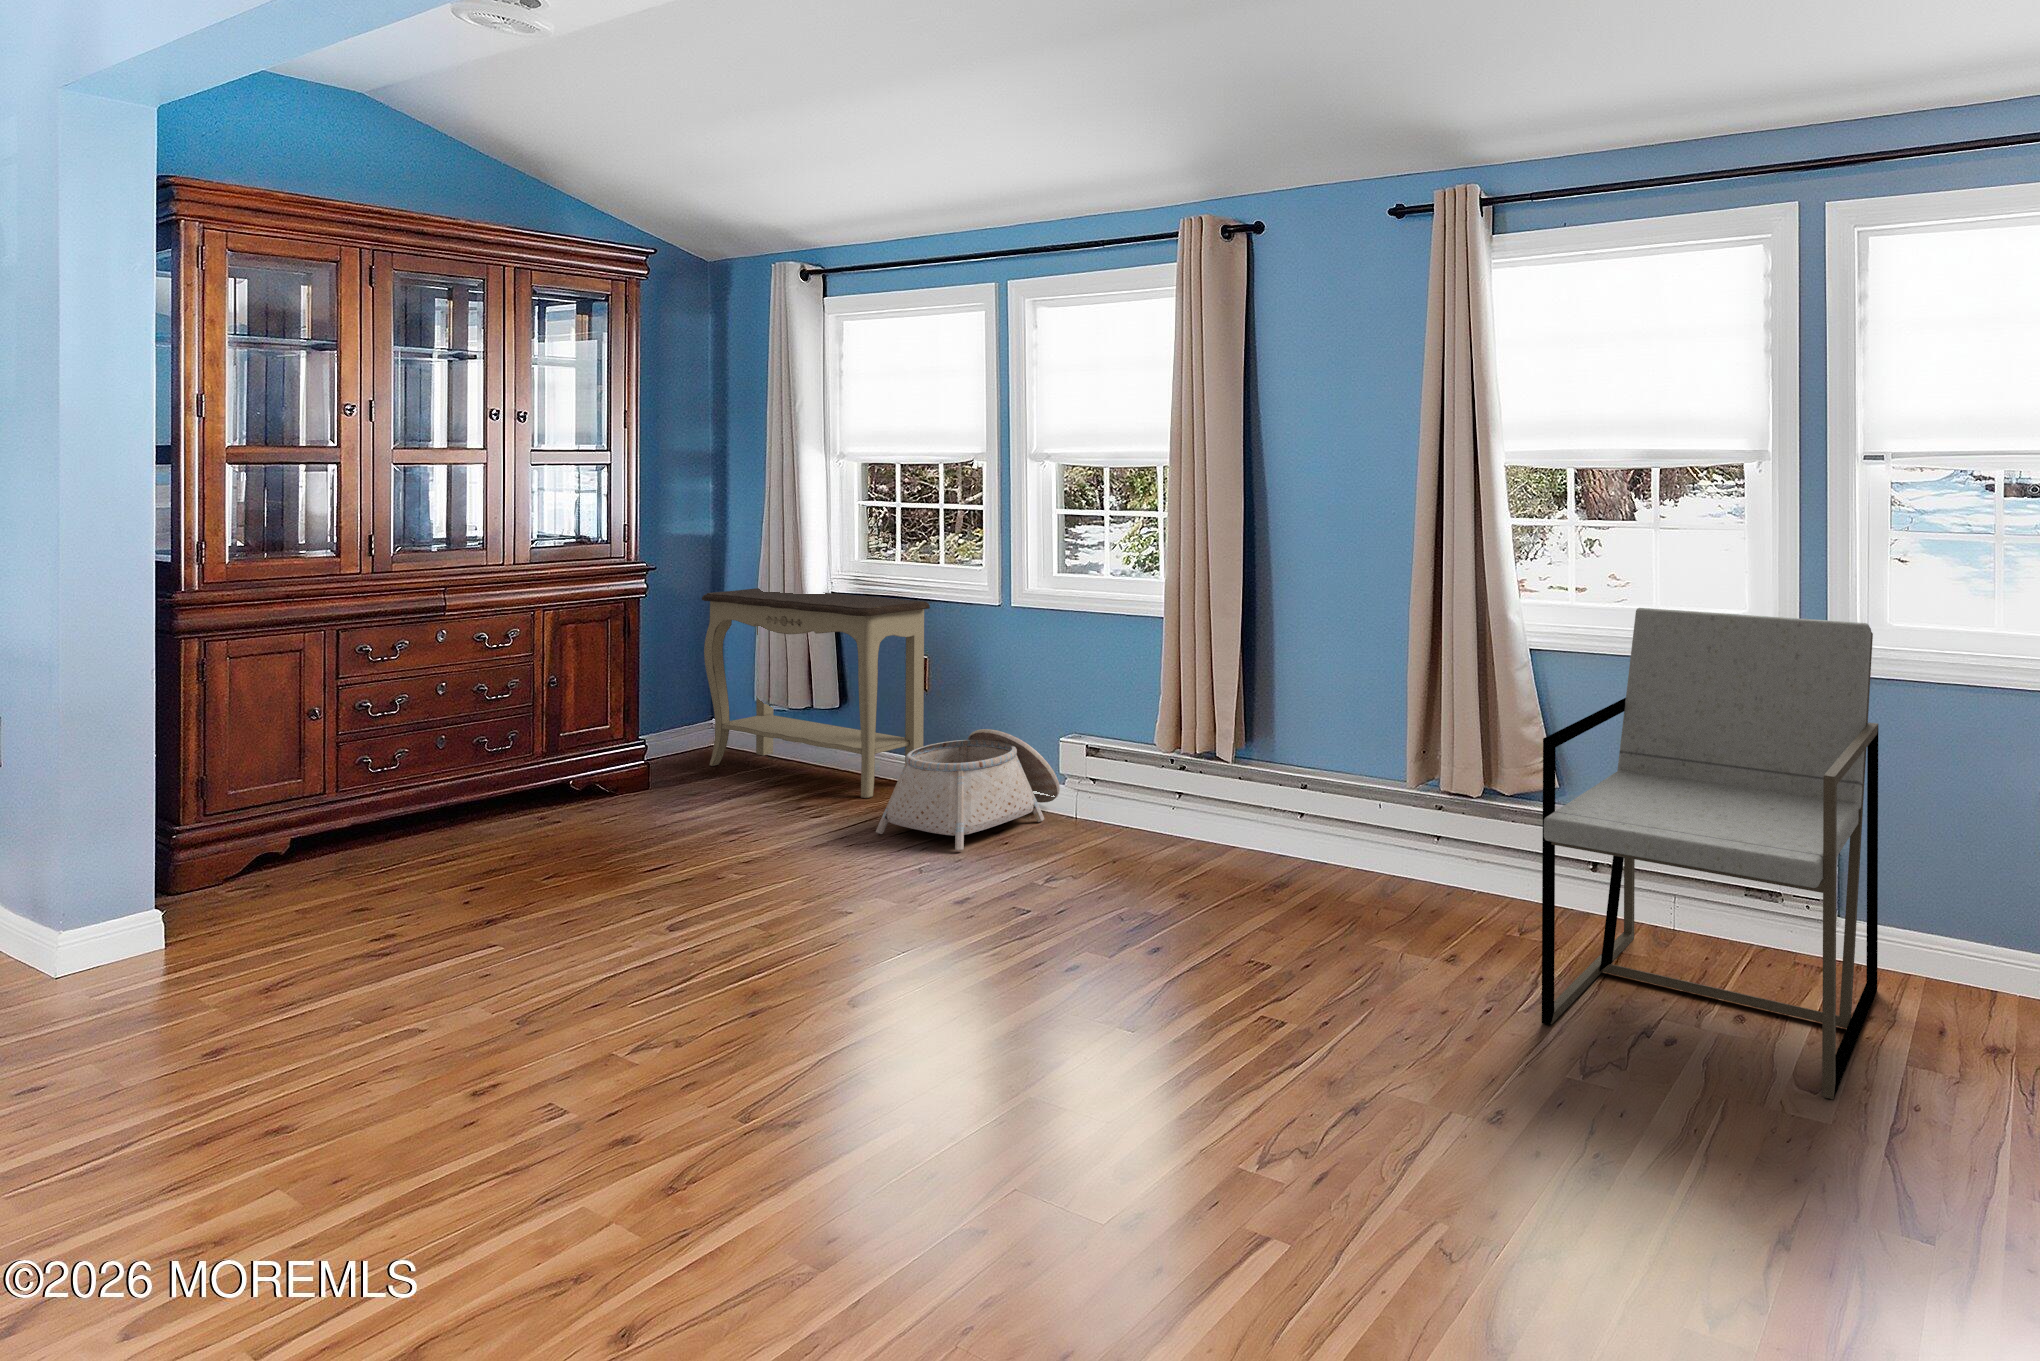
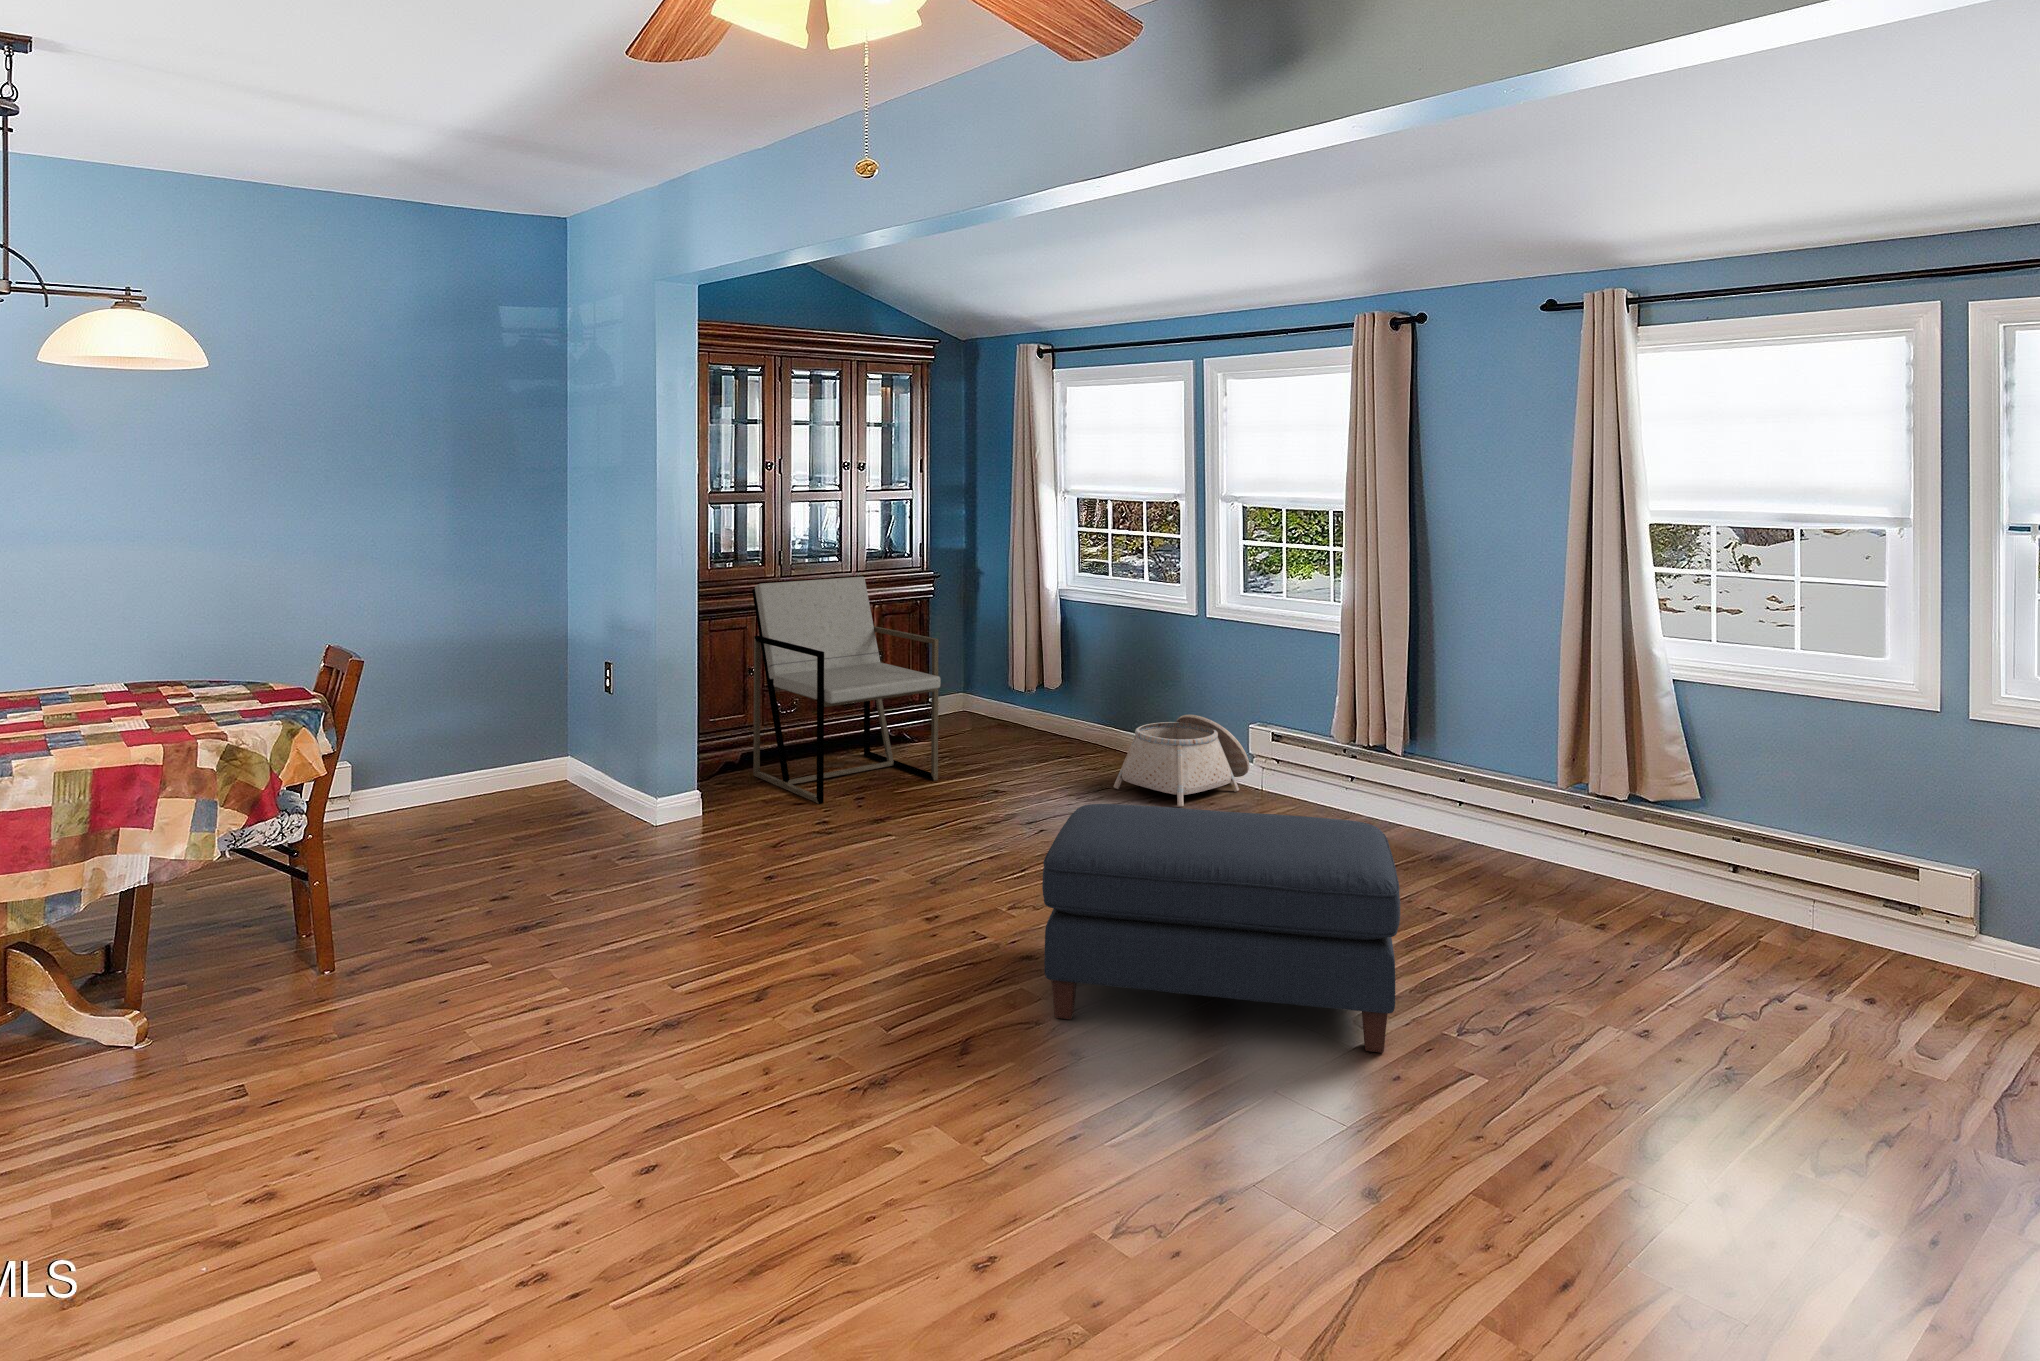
console table: present [702,588,930,798] -> none [967,593,1140,762]
armchair: present [1542,608,1879,1099] -> present [752,577,941,804]
ottoman: none [585,870,1176,1269] -> present [1042,804,1400,1053]

